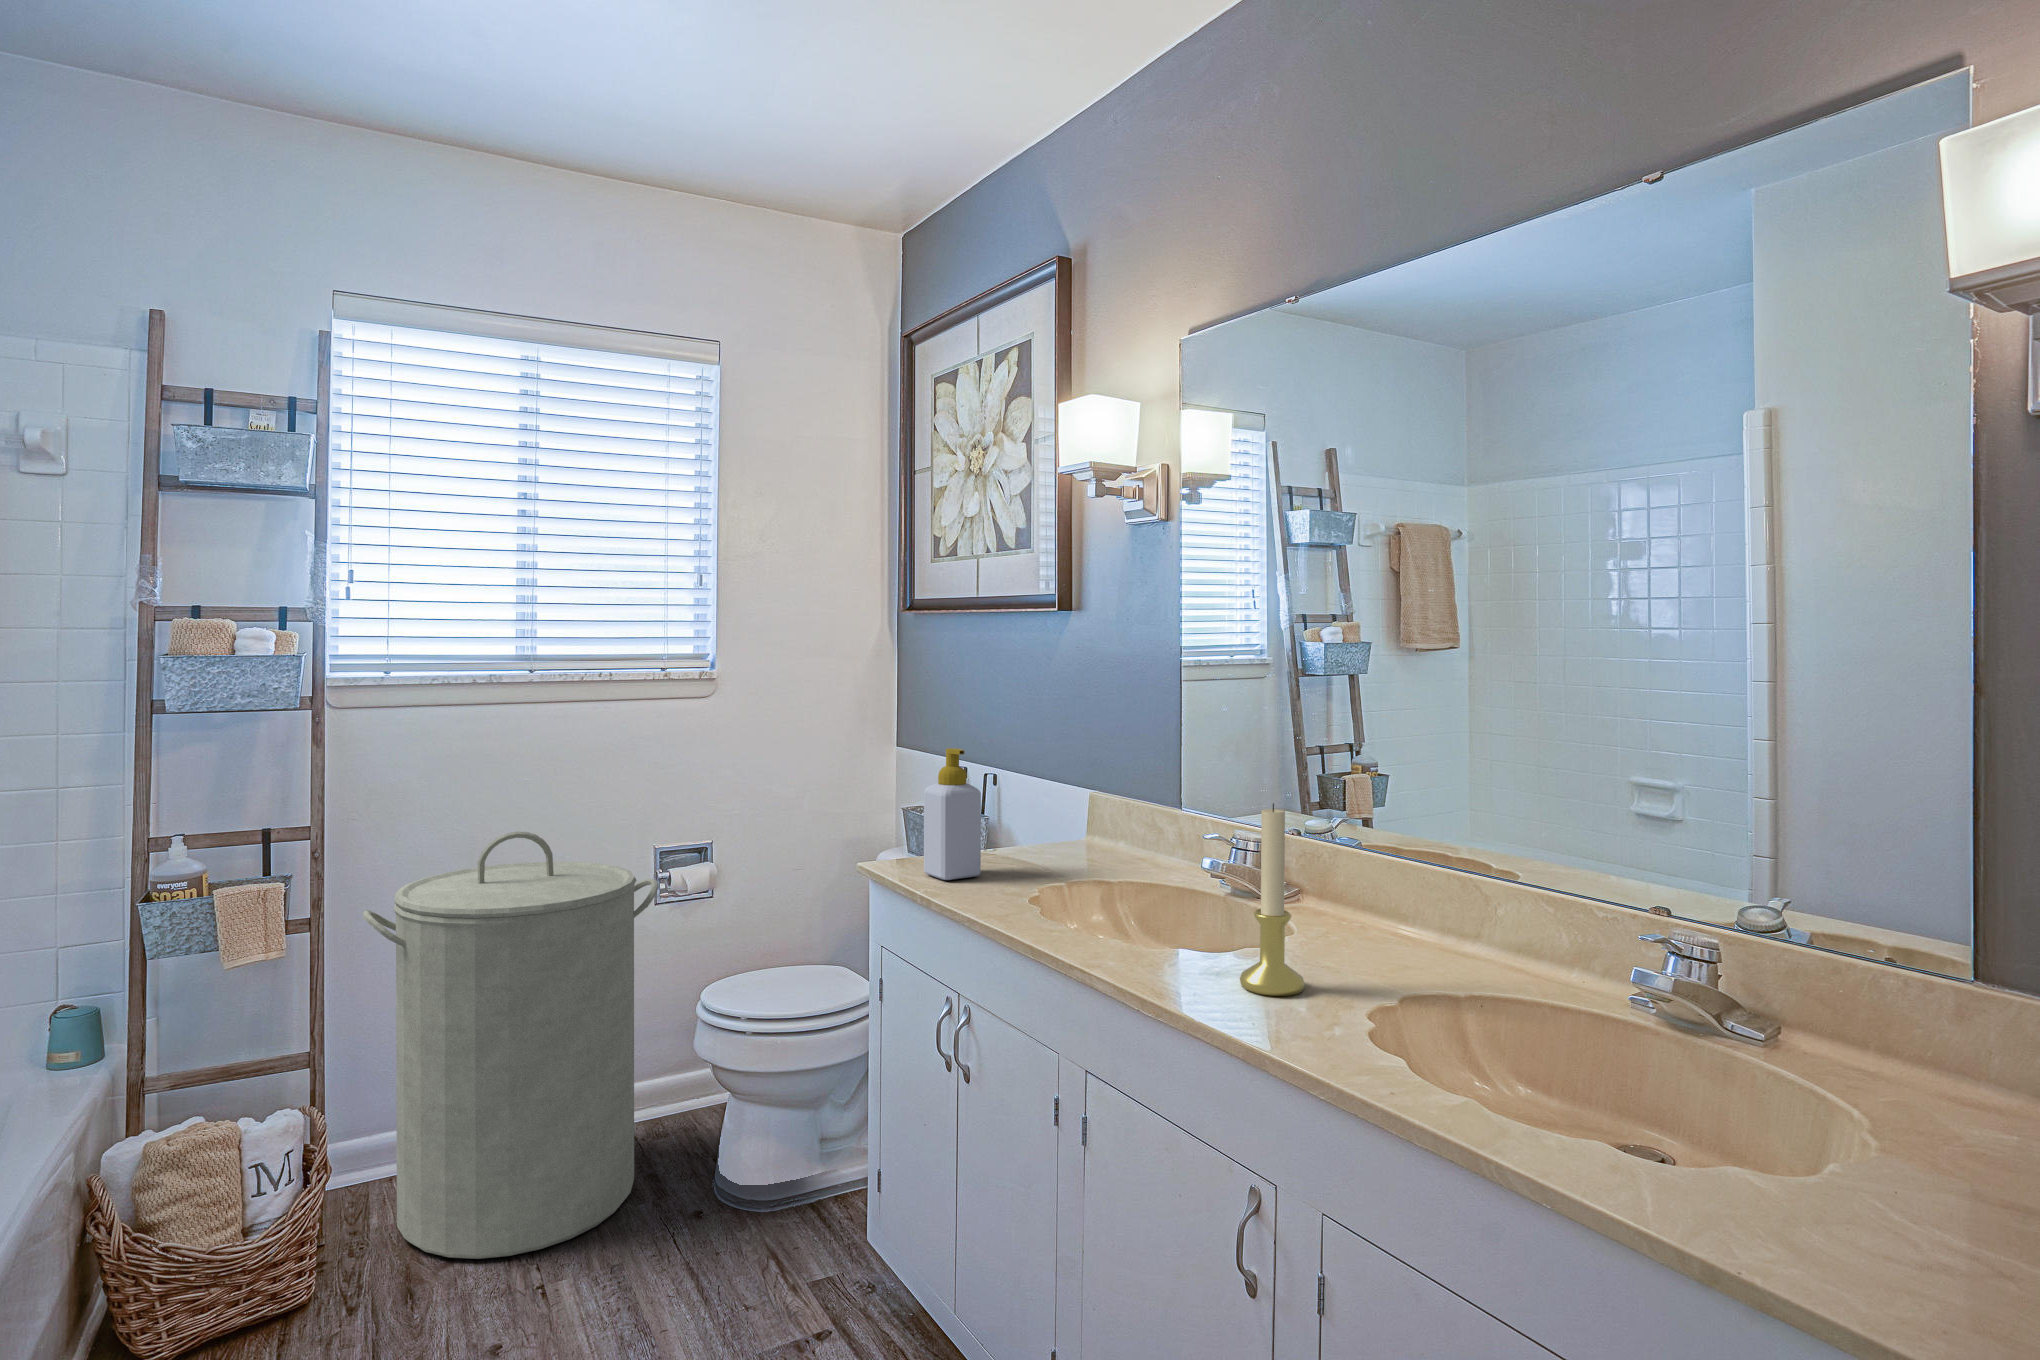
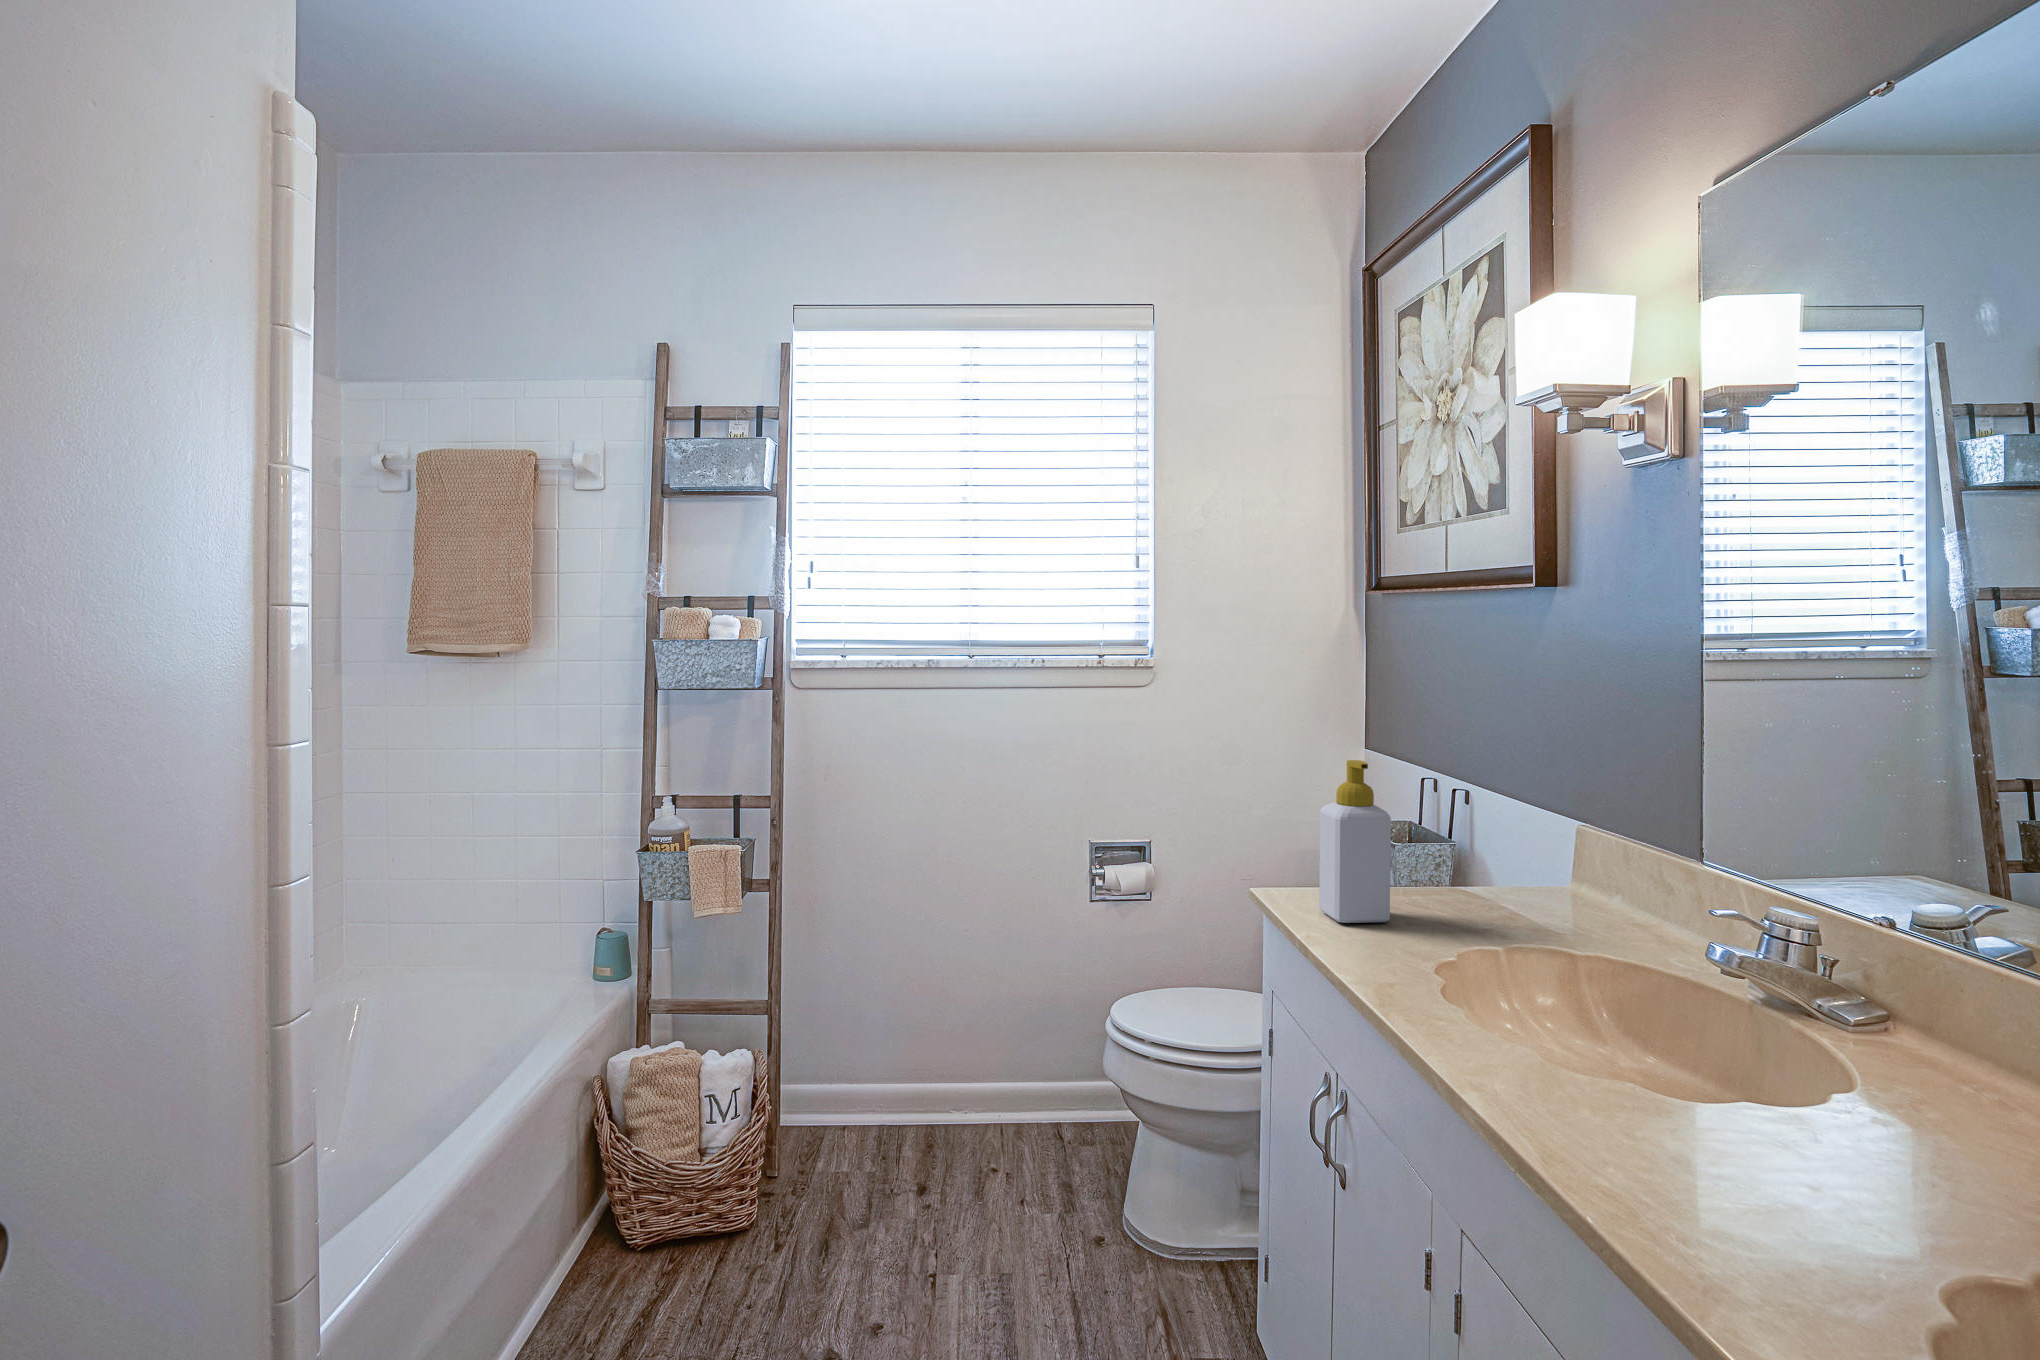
candle holder: present [1240,803,1305,996] -> none [1695,889,1818,1206]
laundry hamper: present [363,832,658,1259] -> none [805,816,1074,1233]

